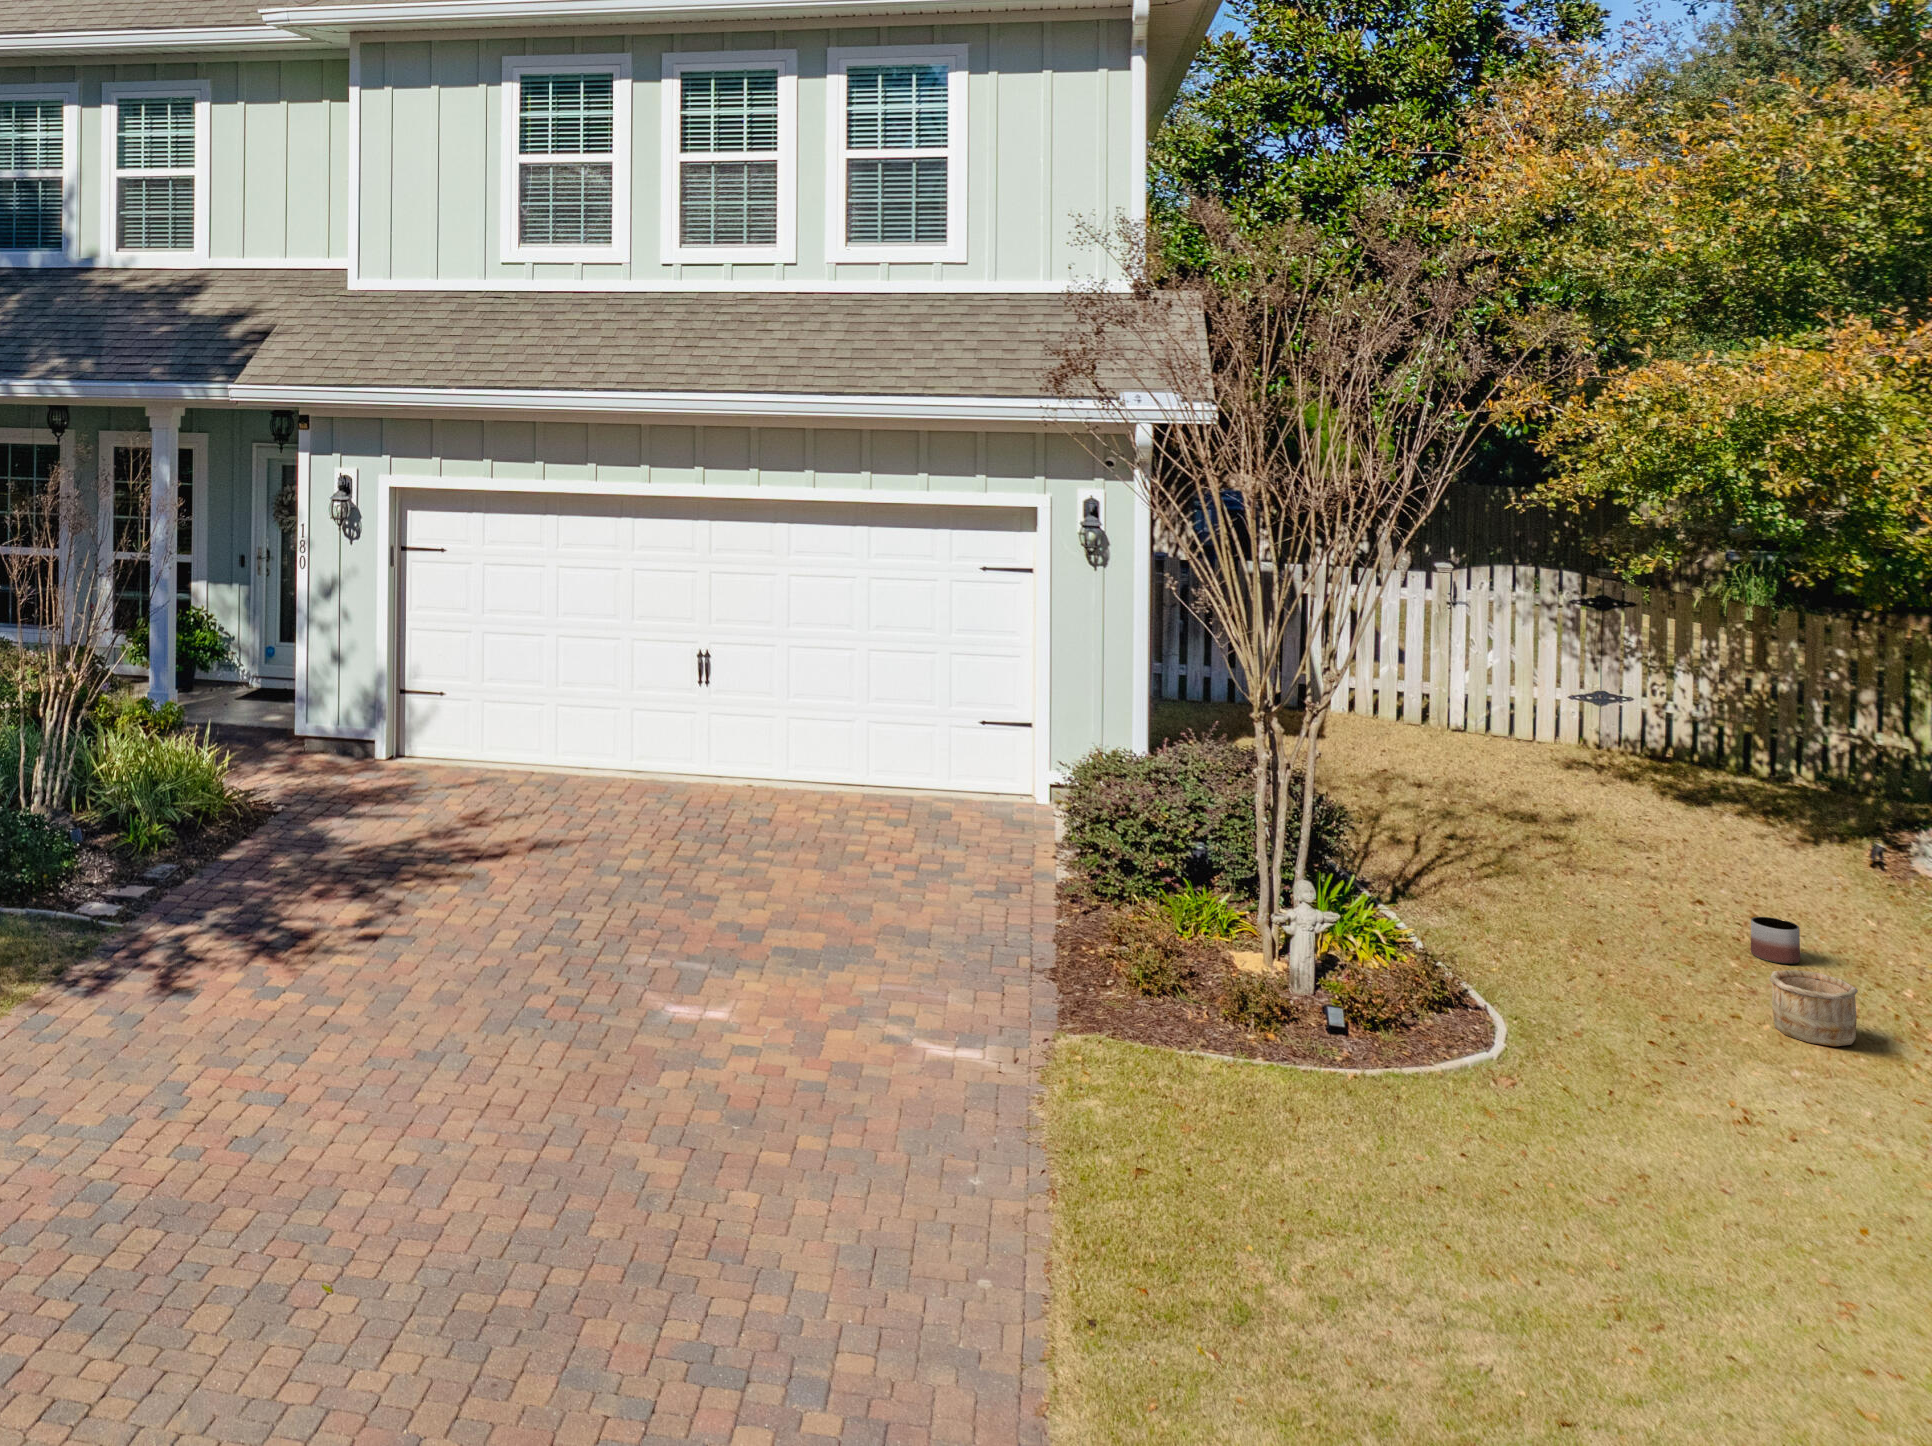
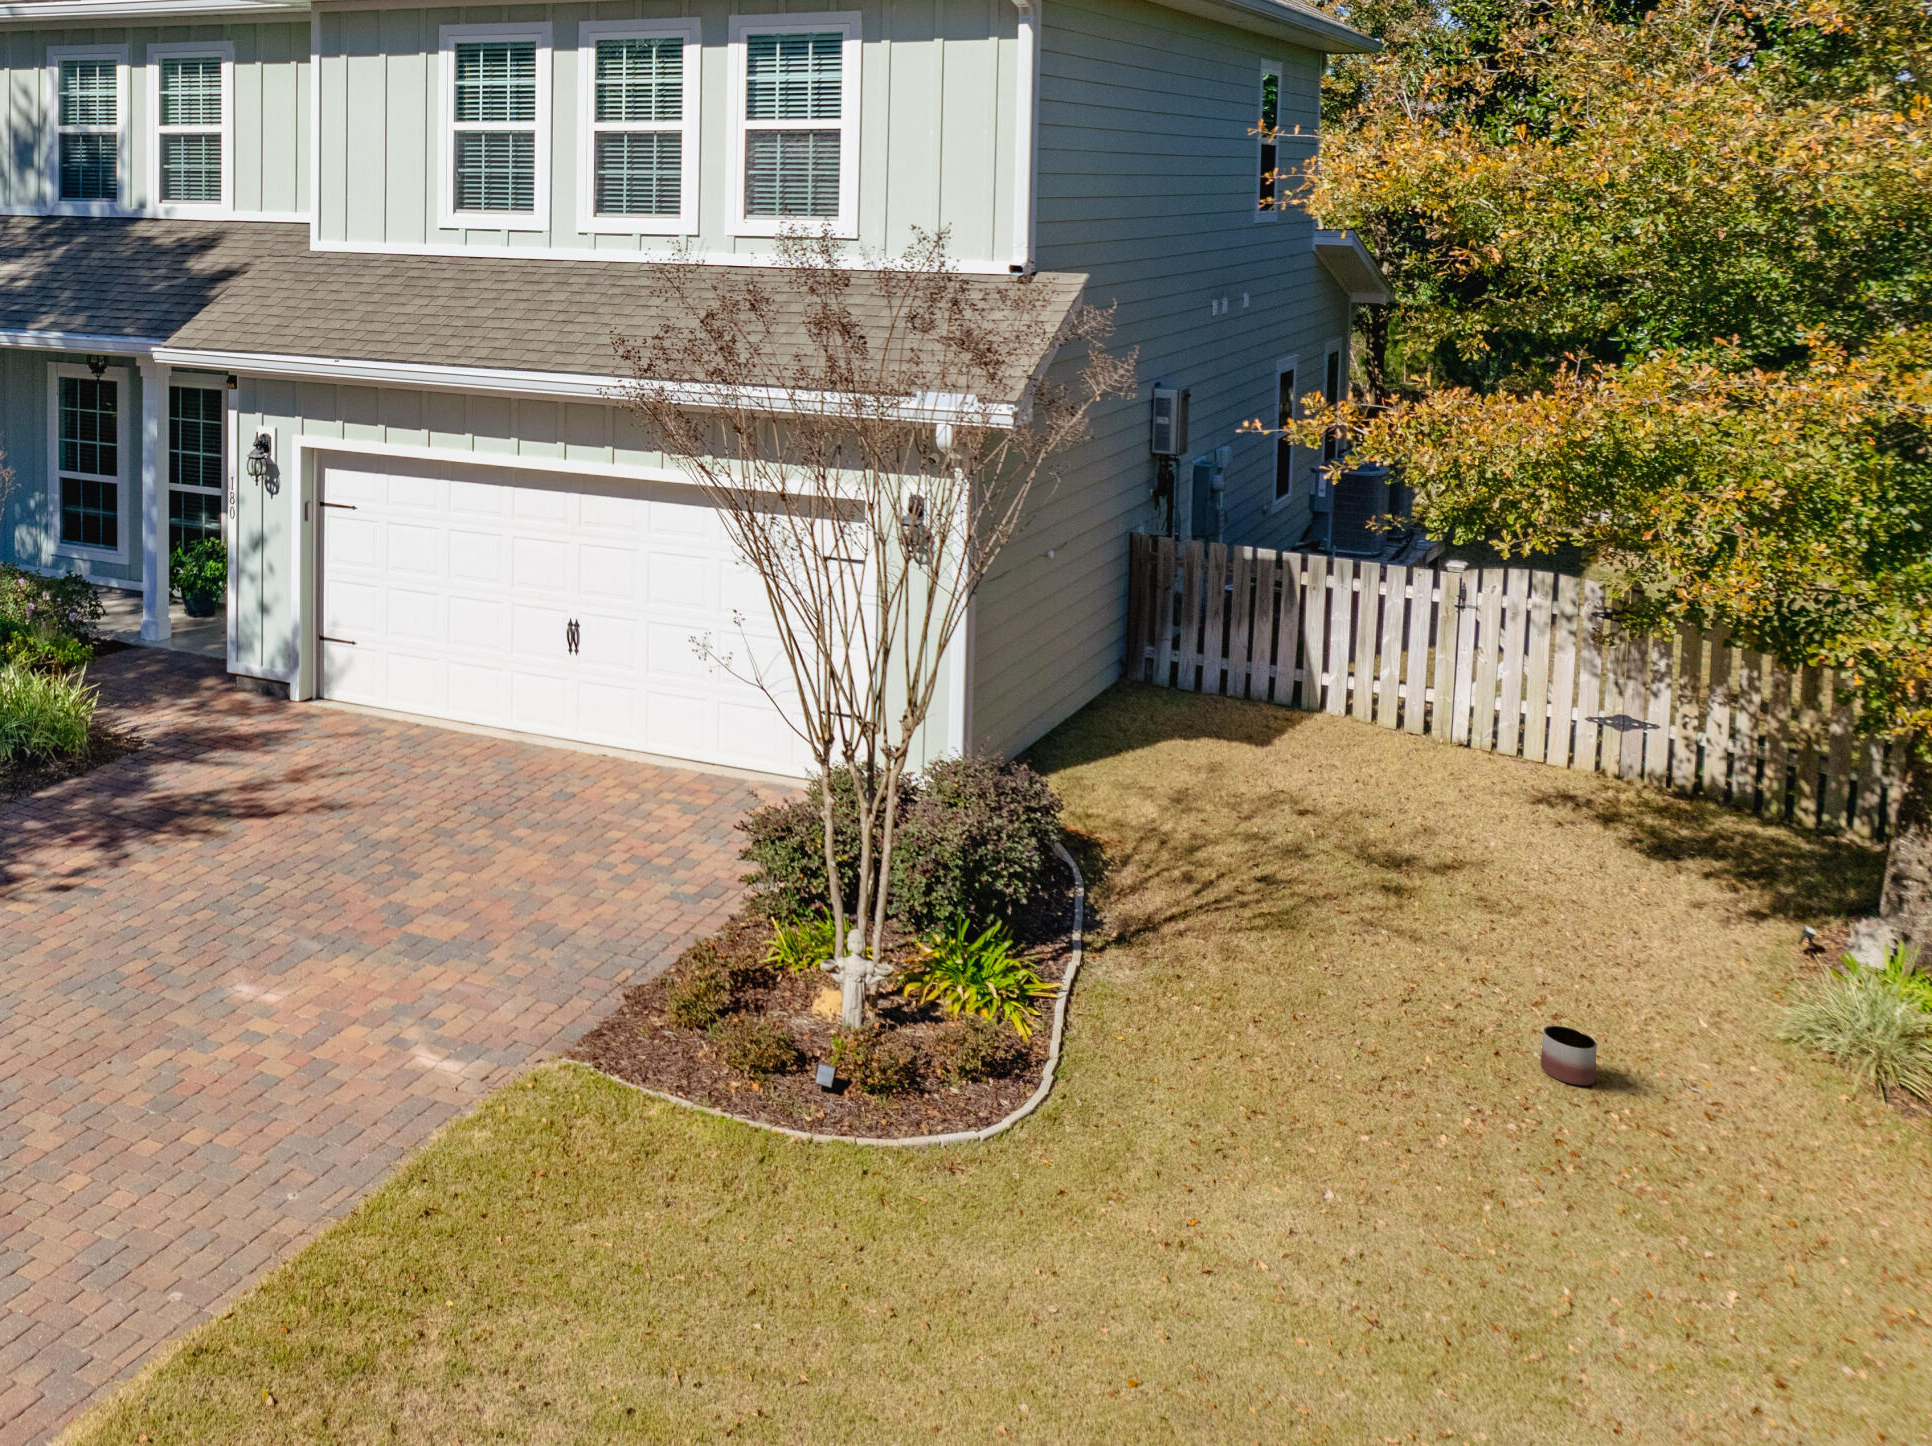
wooden bucket: present [1769,970,1858,1046] -> none [1468,1105,1565,1204]

